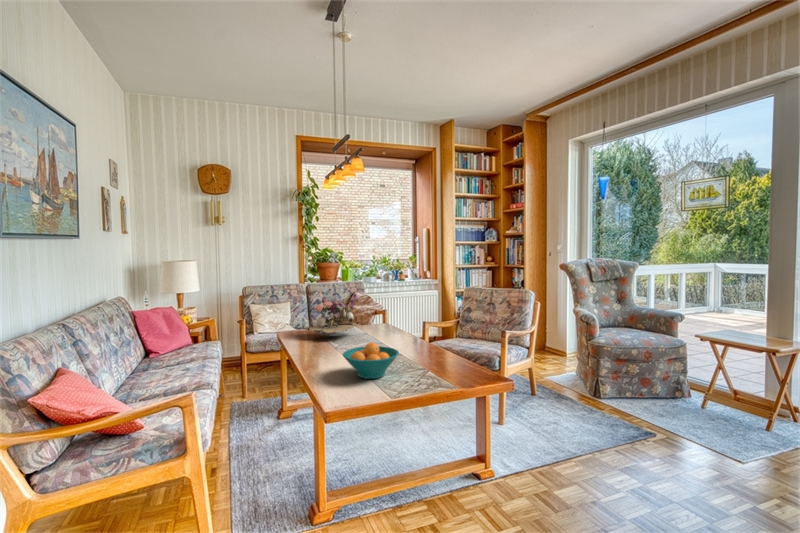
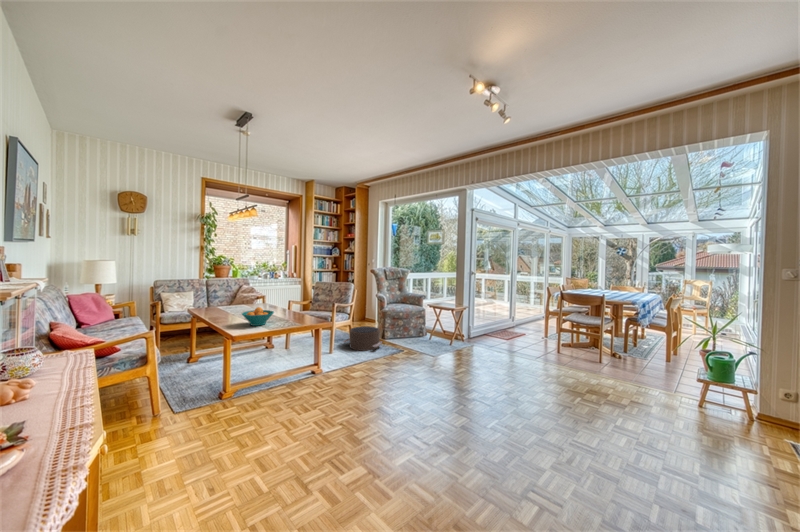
flower arrangement: present [307,293,360,336] -> none [211,284,250,310]
pouf: none [520,373,604,426] -> present [344,326,382,351]

